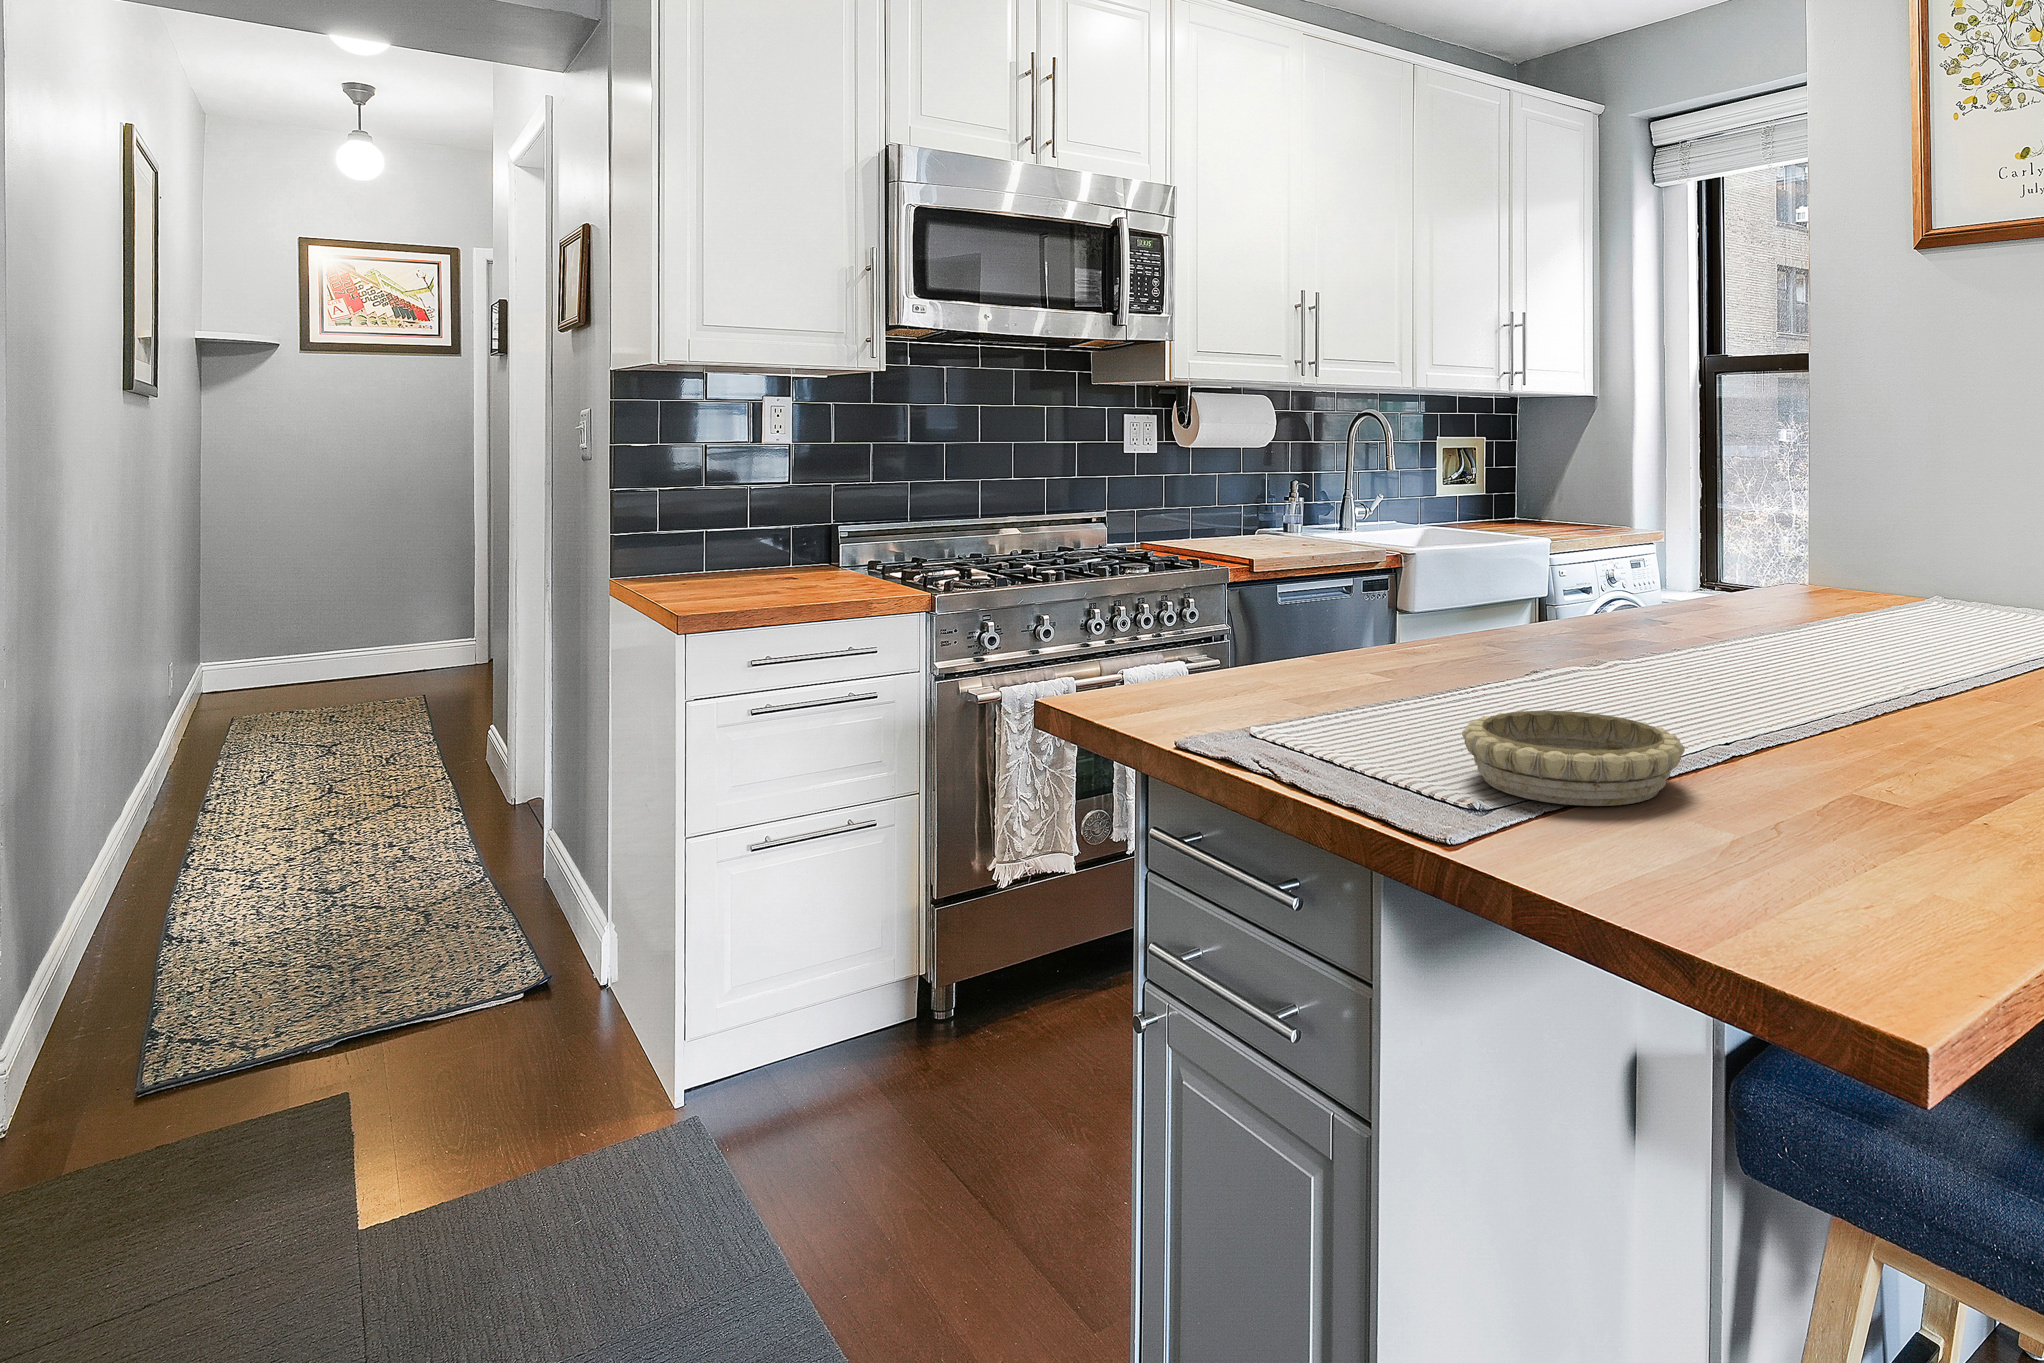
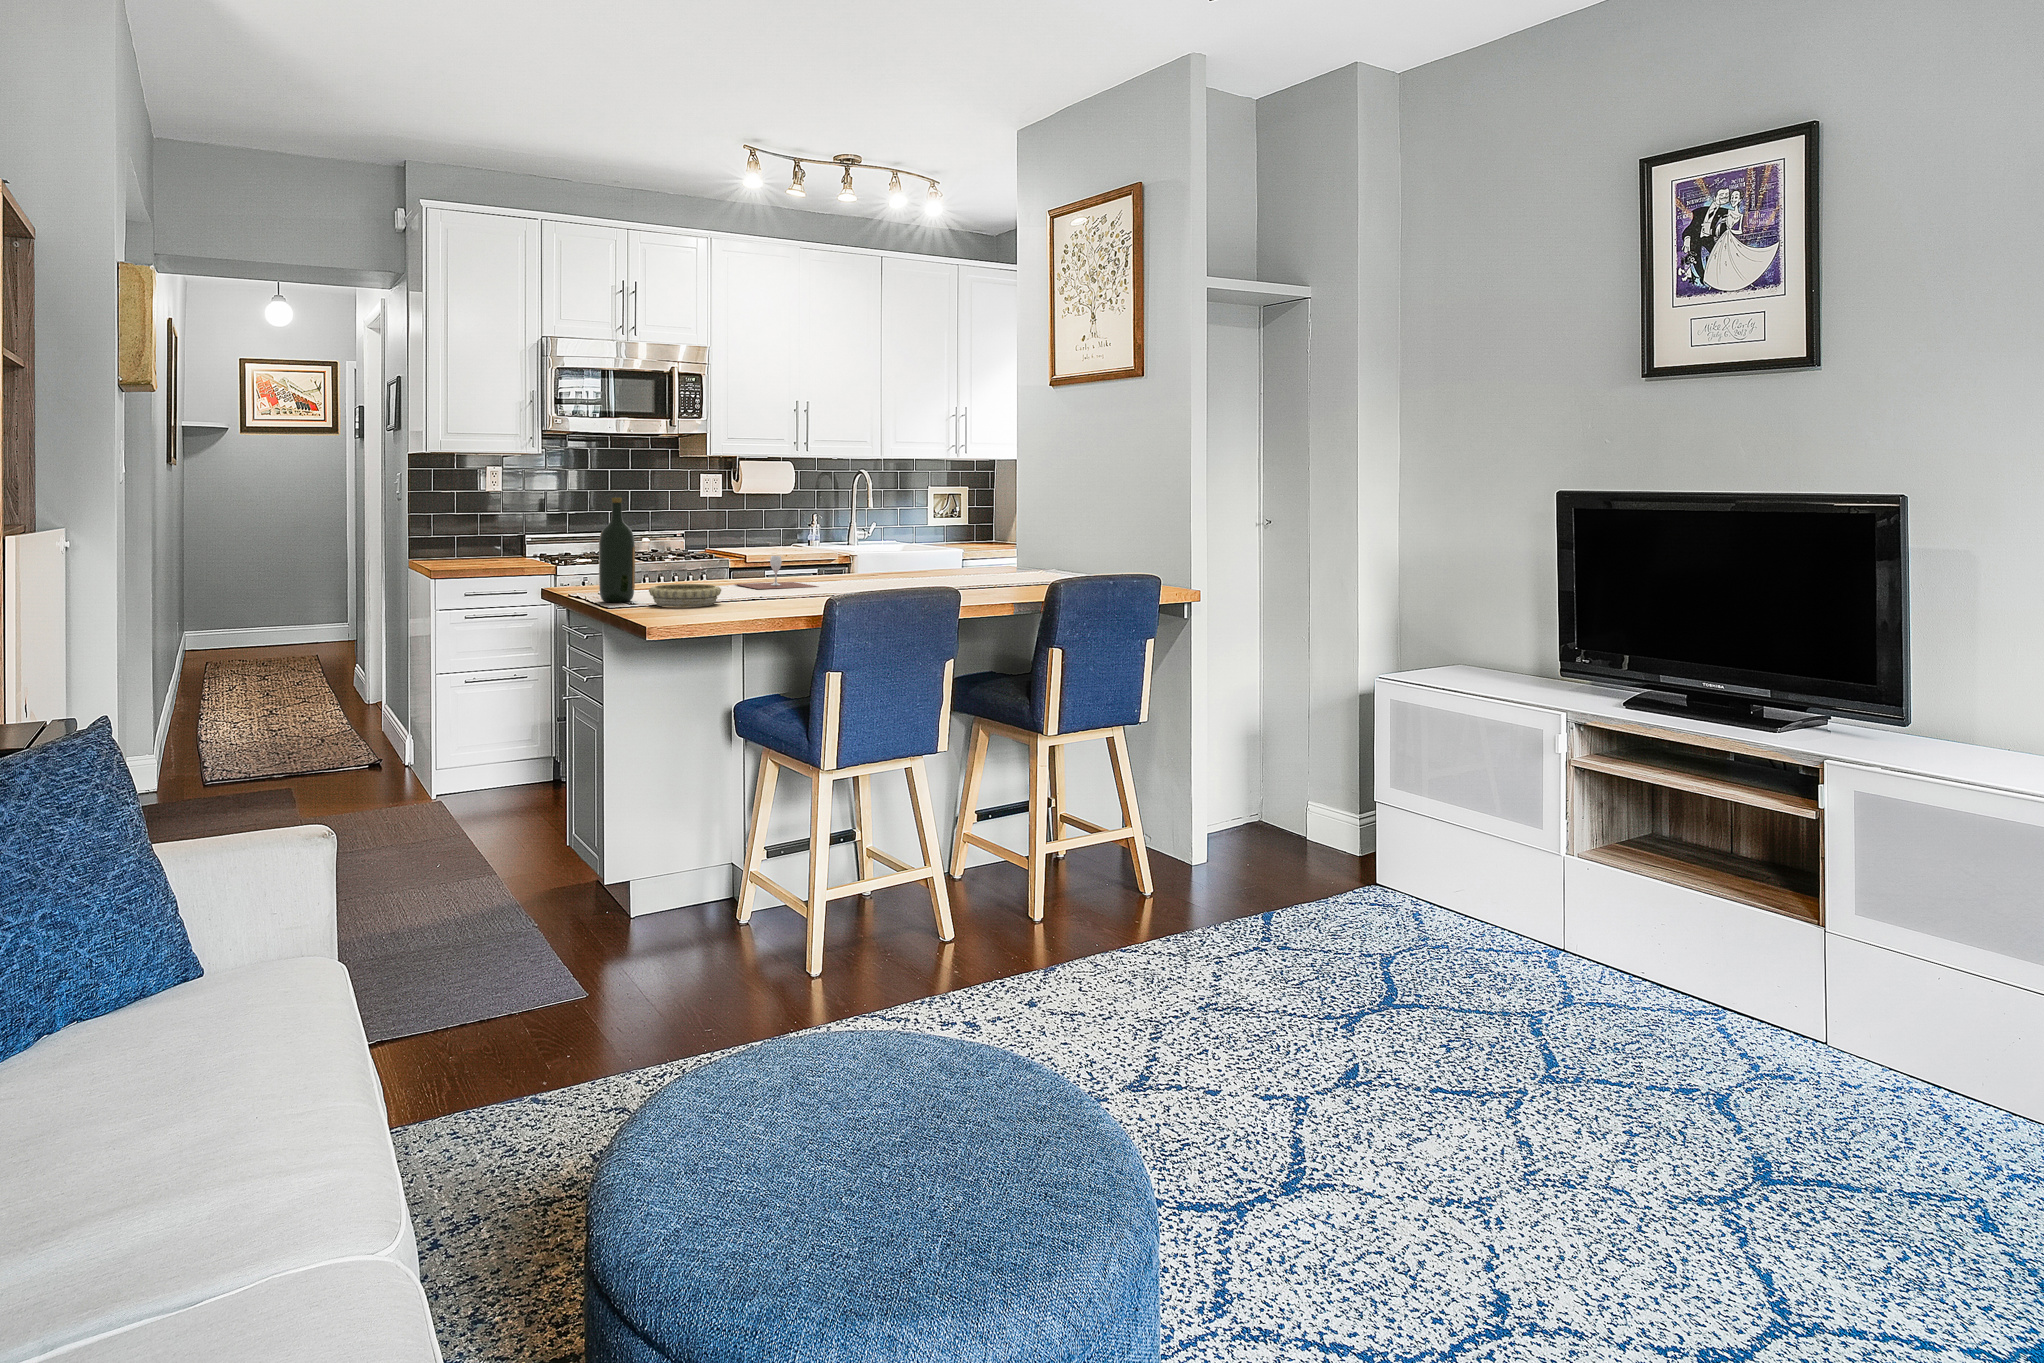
wine bottle: none [1267,462,1368,766] -> present [599,498,635,602]
wine glass: none [1415,592,1628,678] -> present [735,556,817,589]

